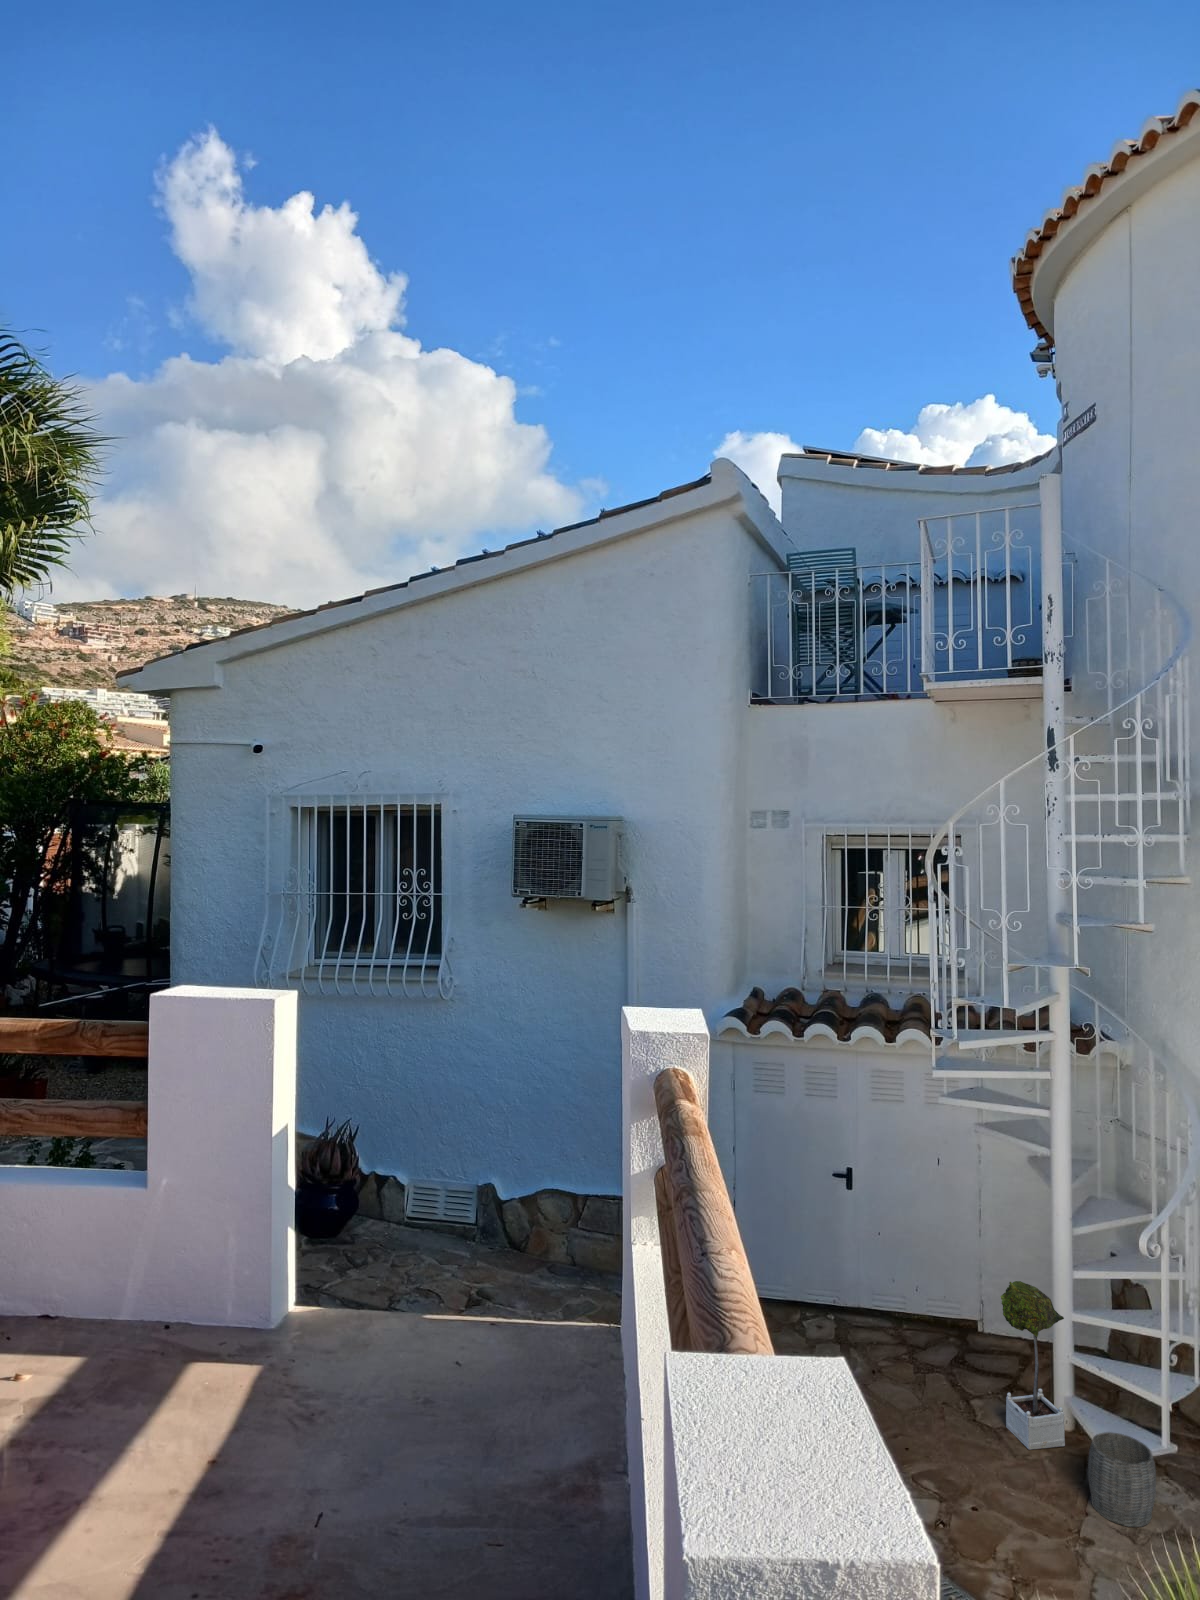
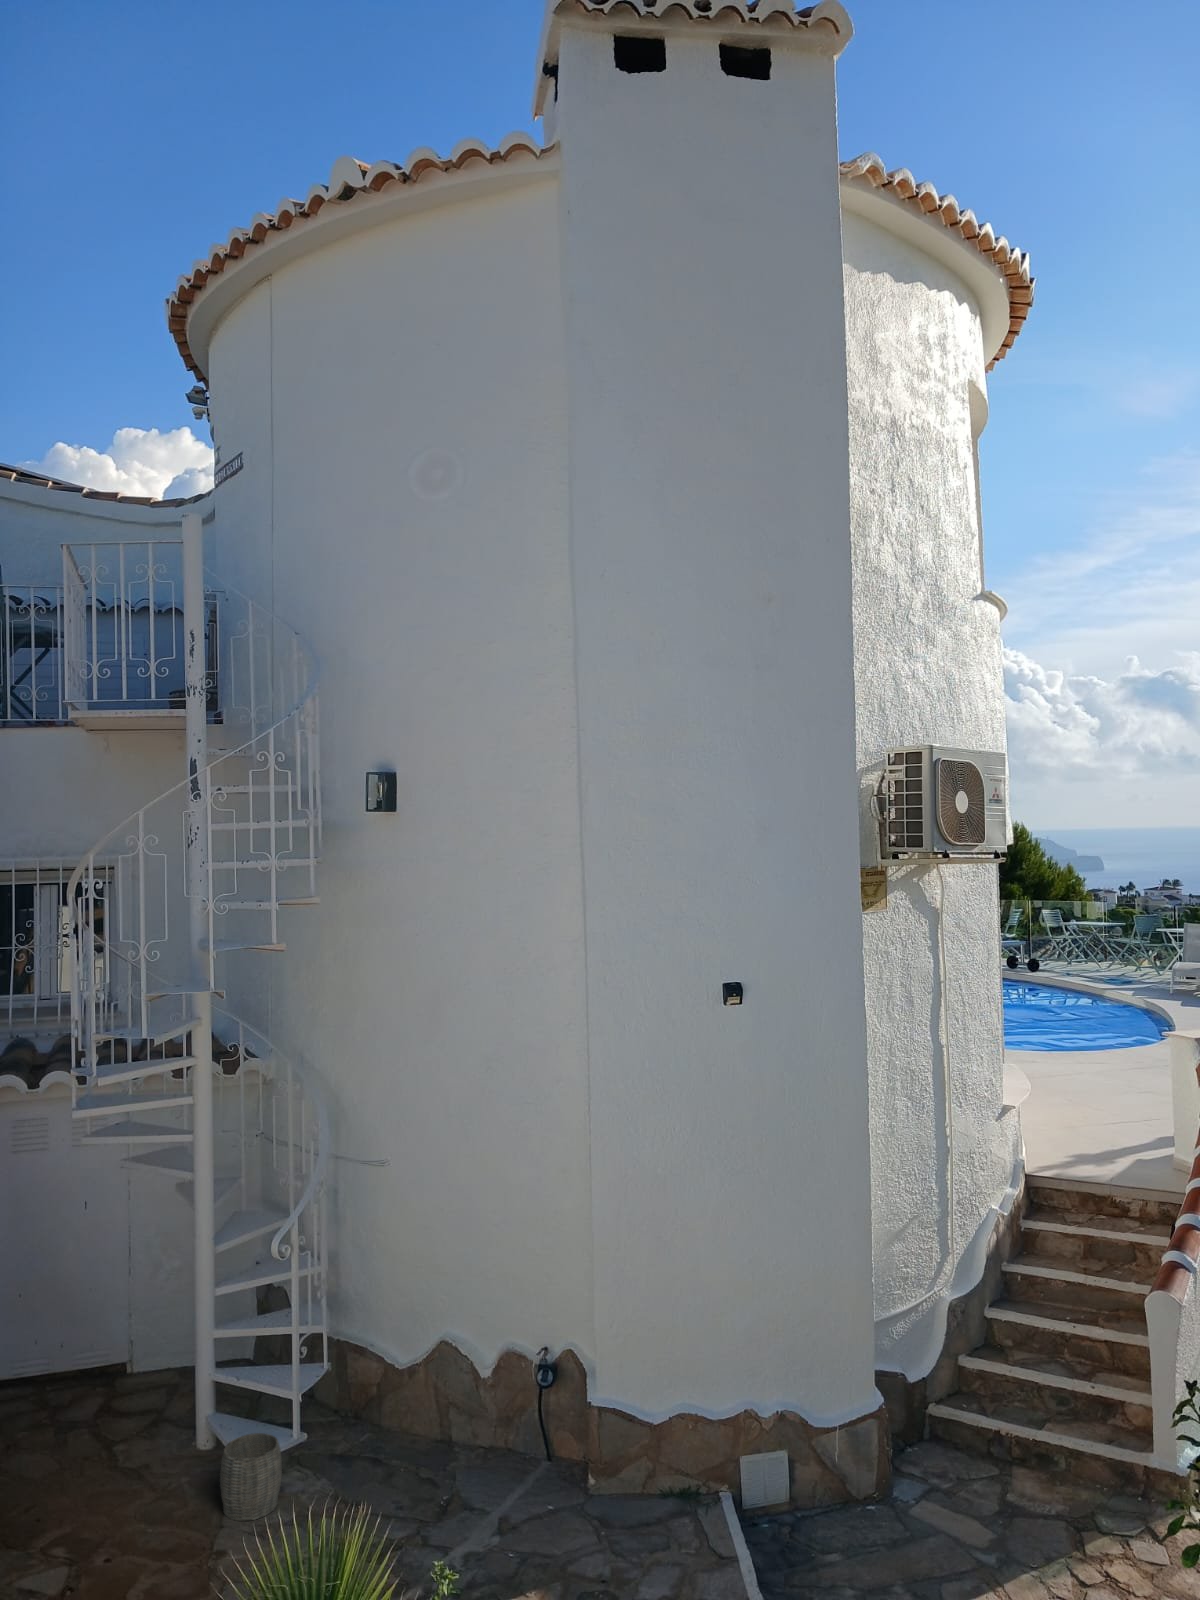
potted tree: present [1001,1281,1065,1450] -> none [140,1316,204,1485]

